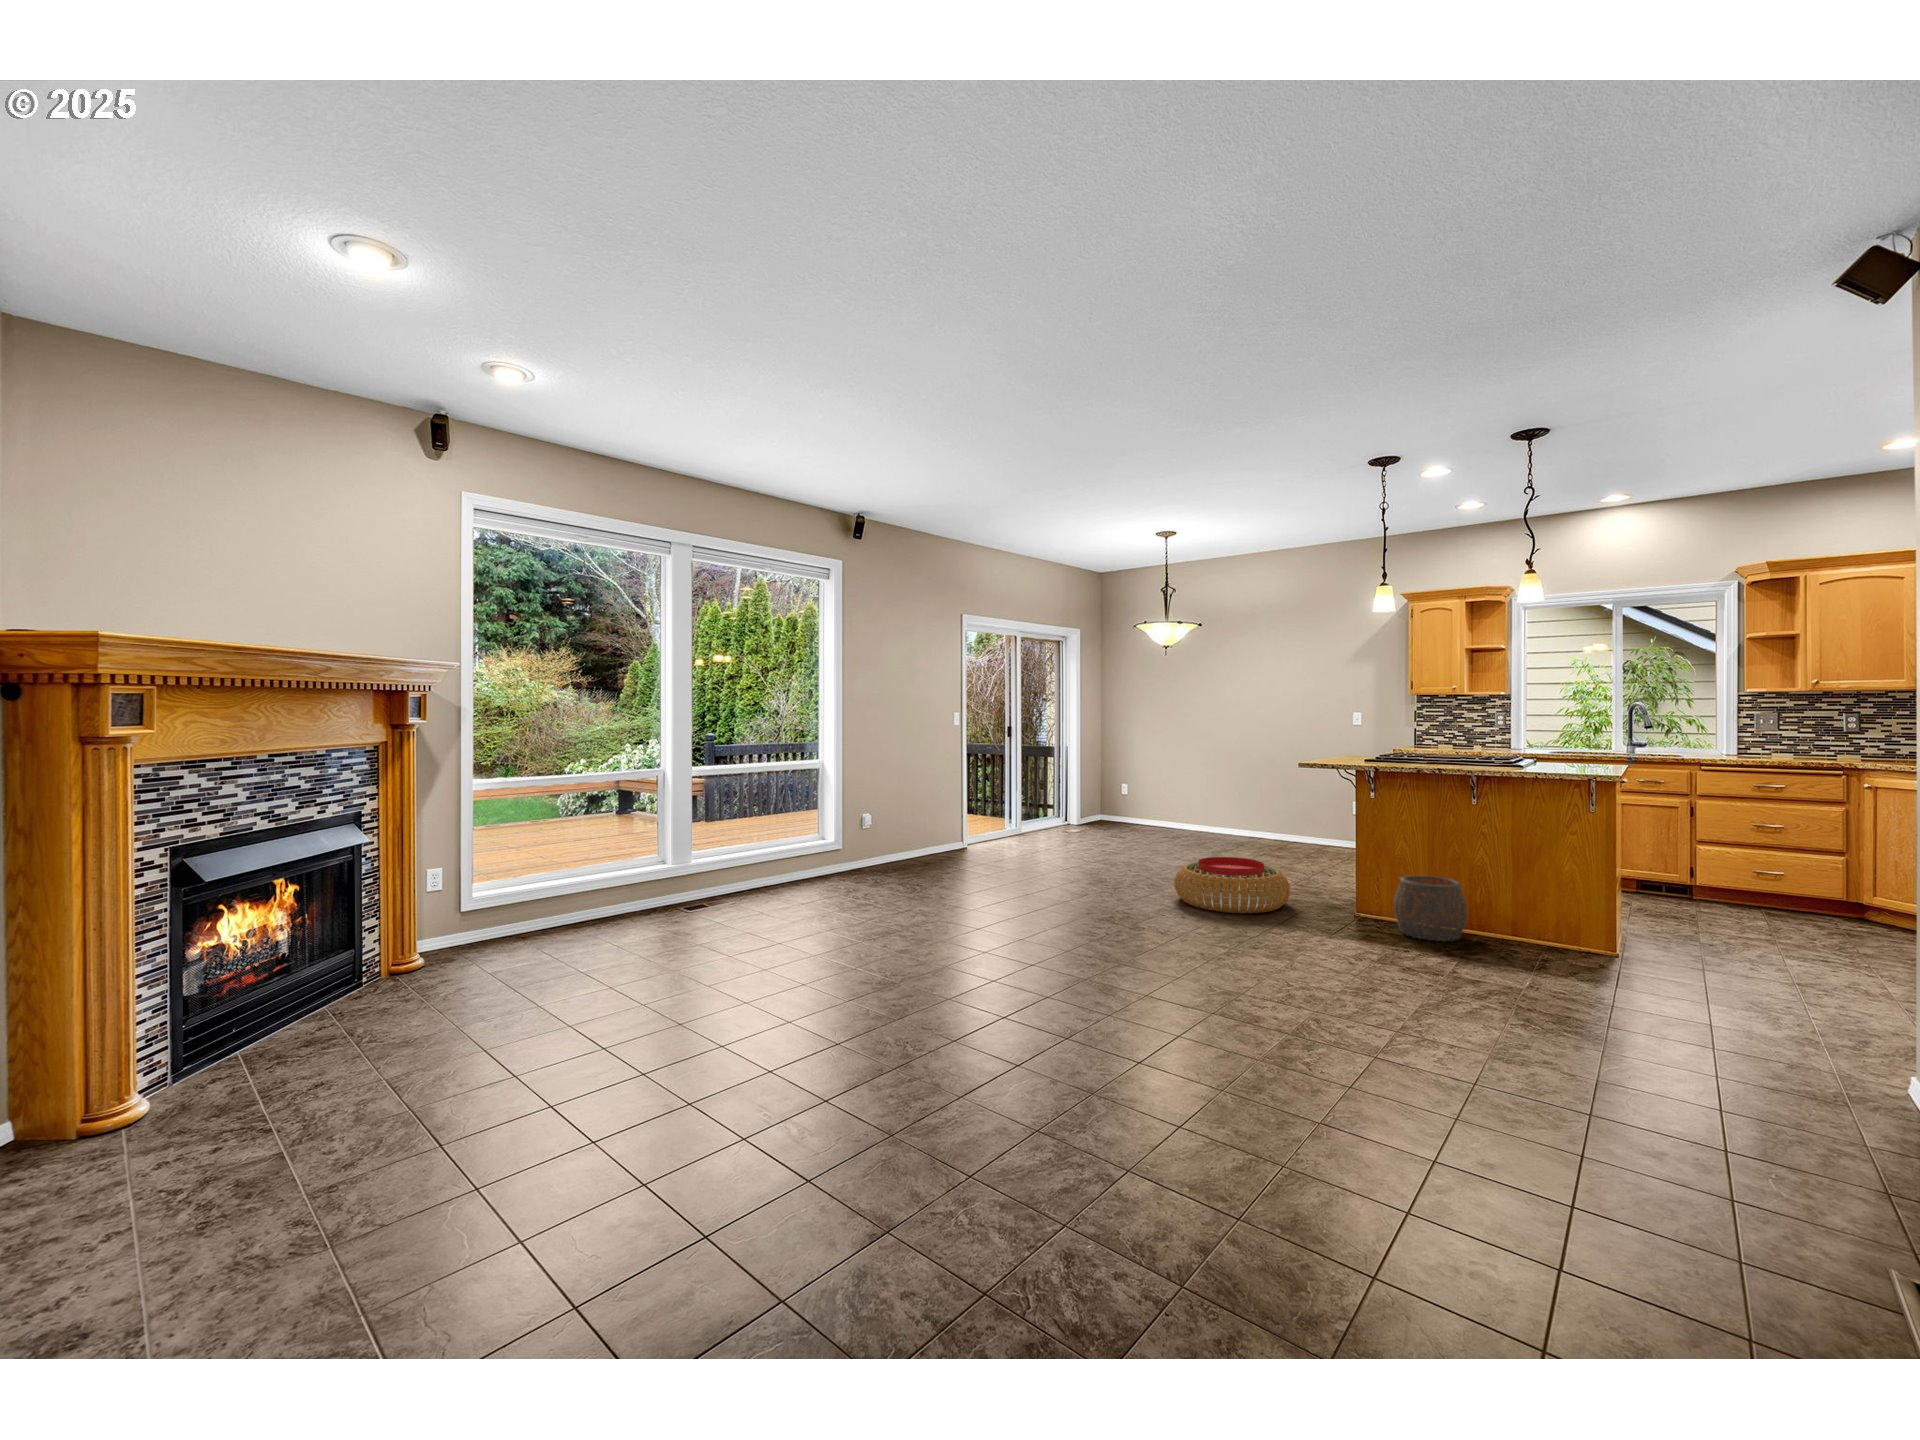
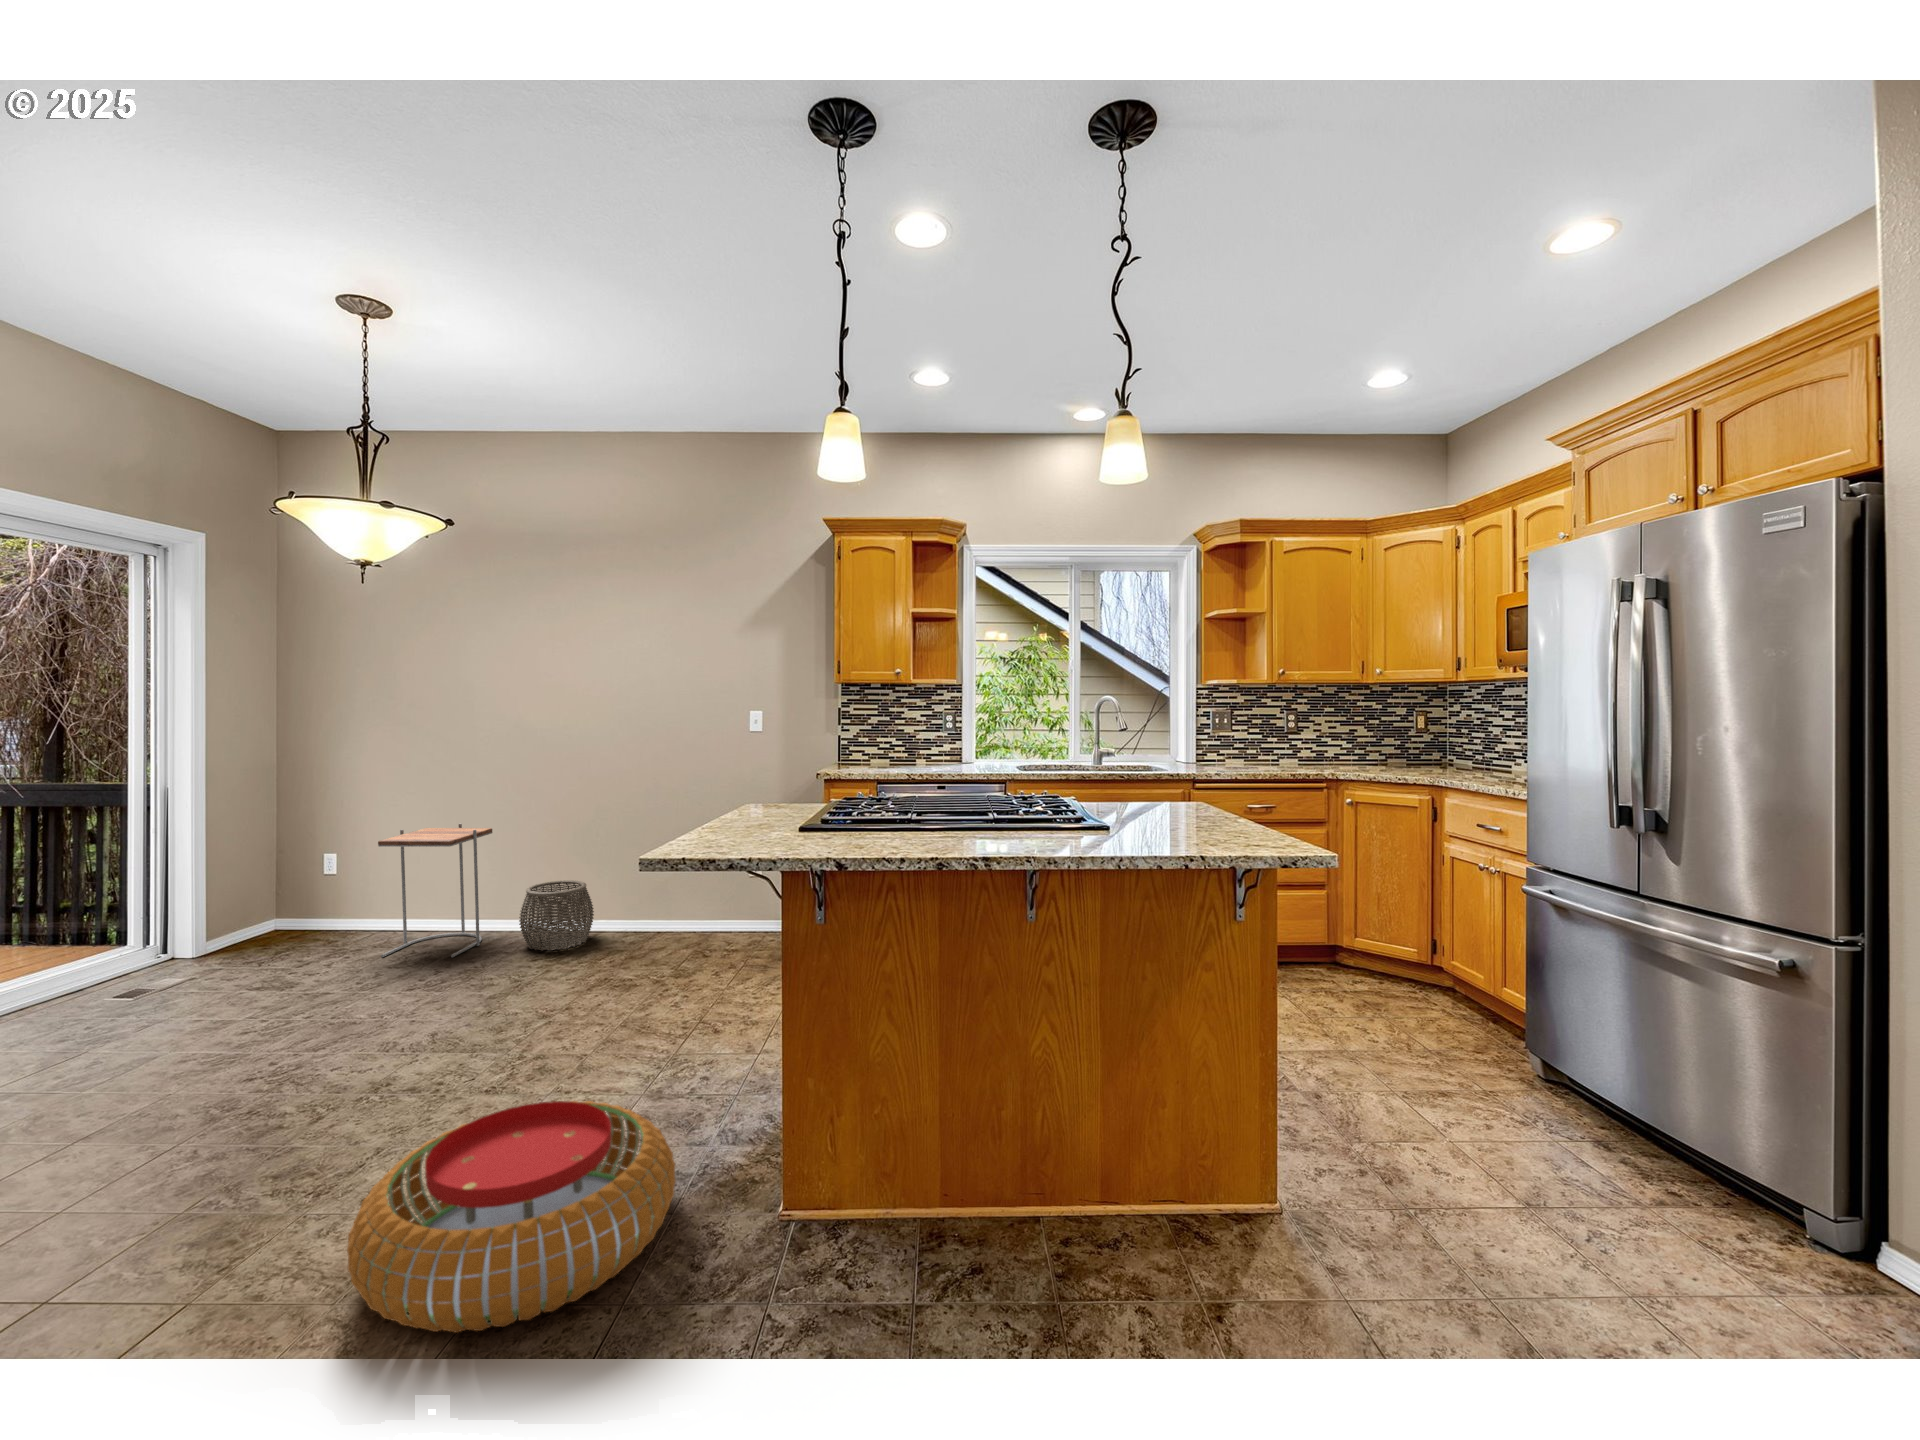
side table: none [1153,772,1205,838] -> present [378,824,492,957]
woven basket: present [1394,875,1467,942] -> present [519,880,594,951]

